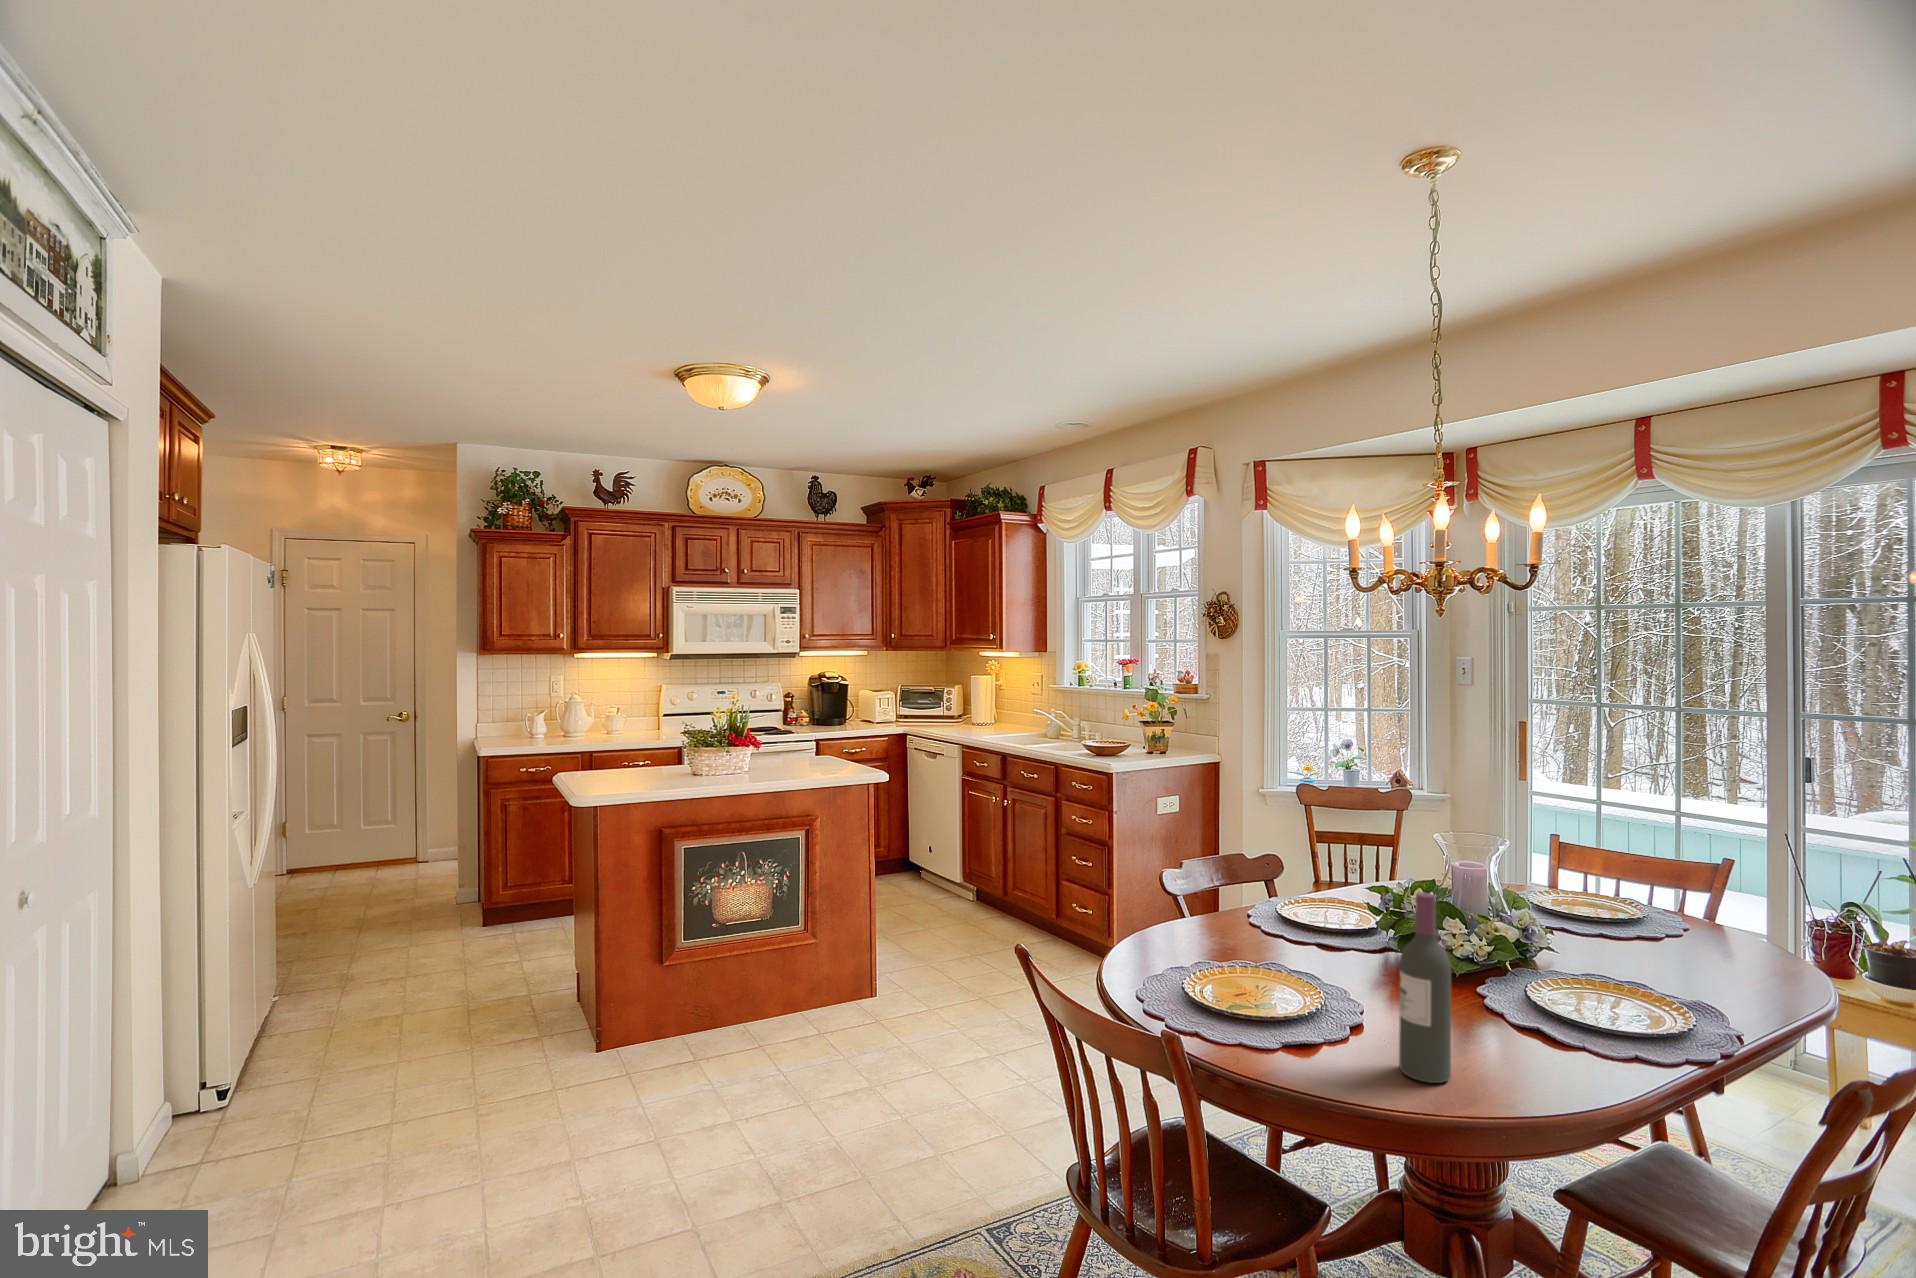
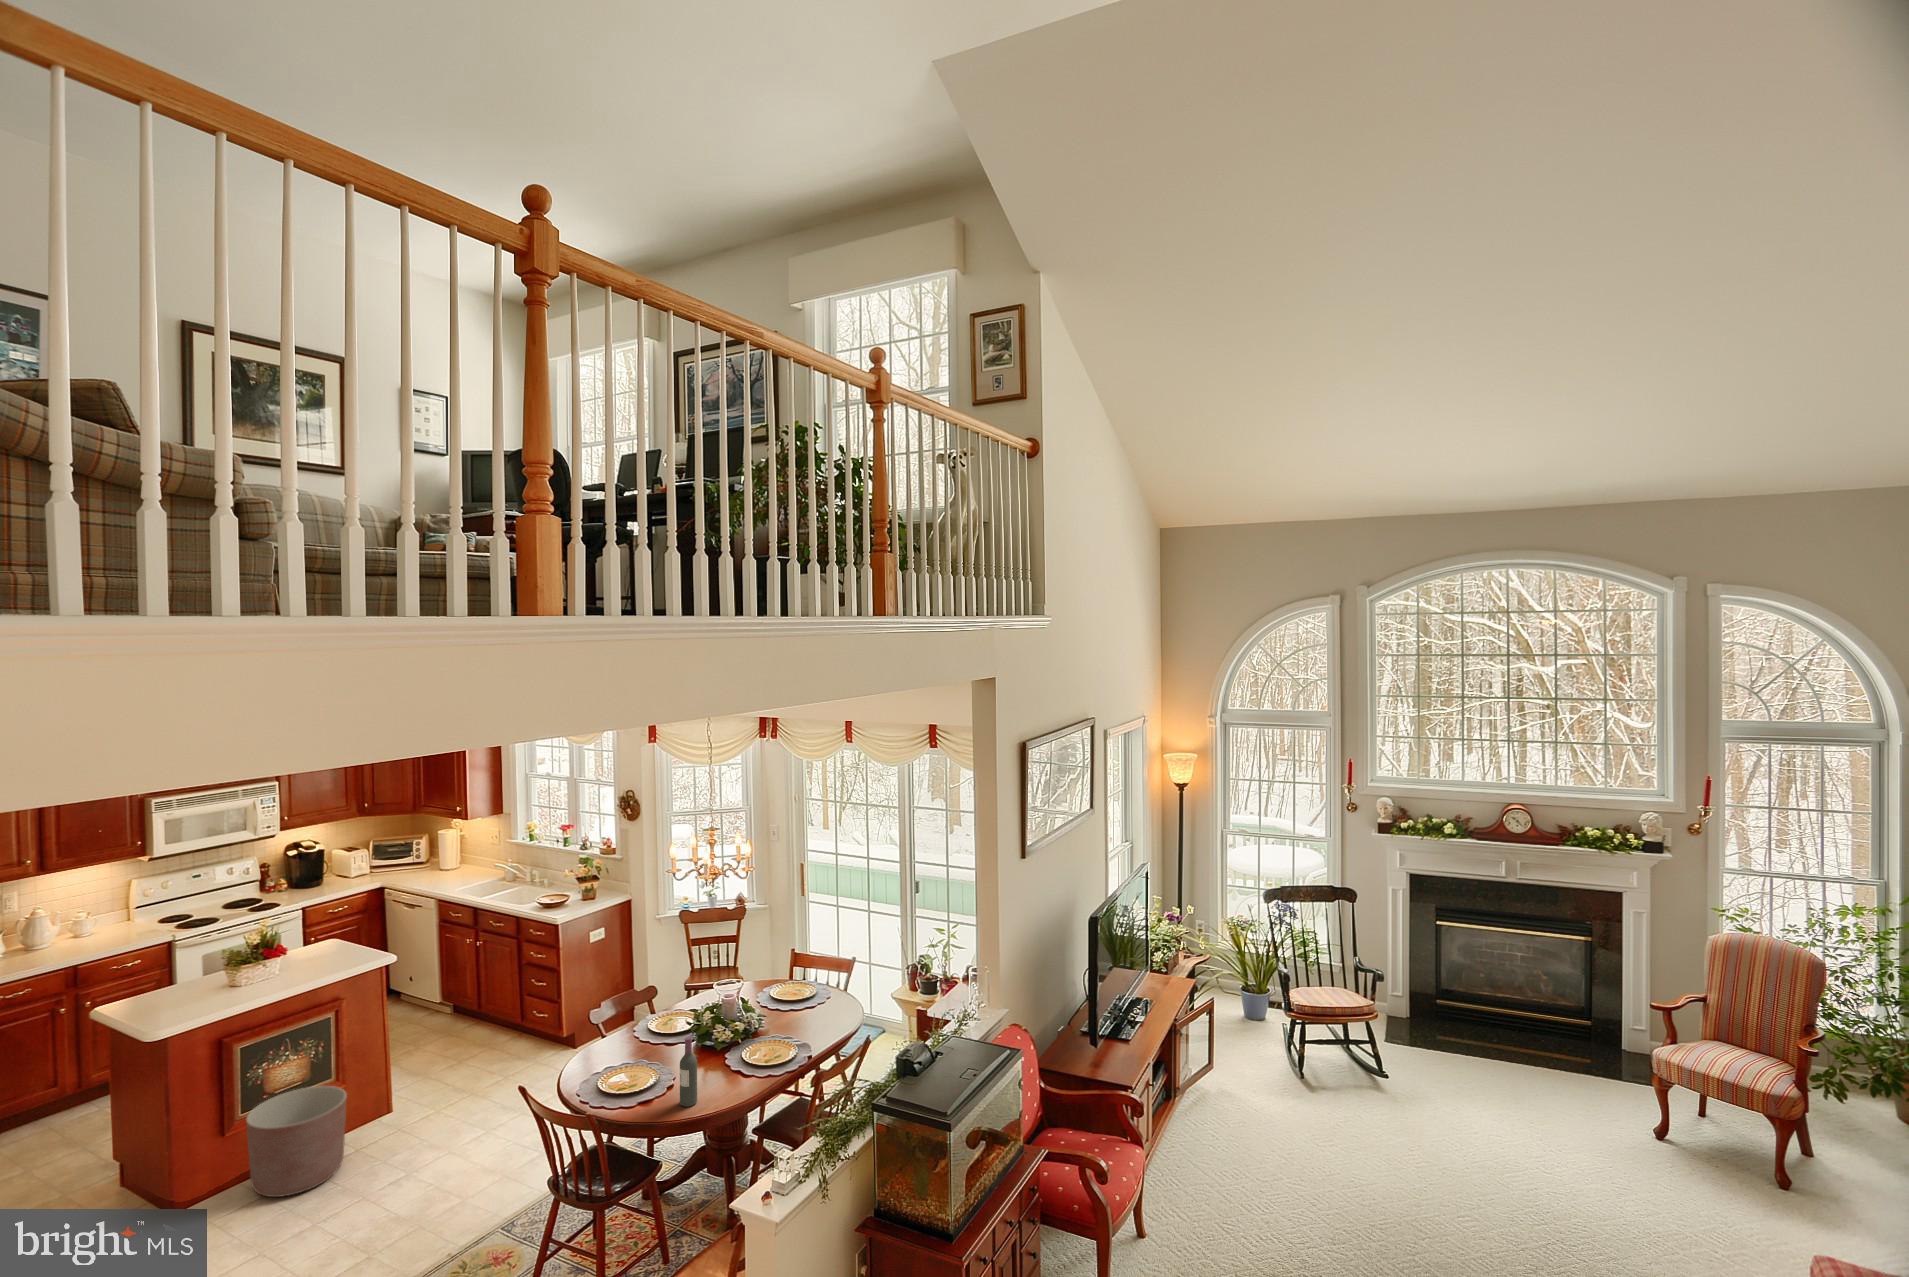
planter: none [679,926,804,1073] -> present [246,1086,347,1197]

